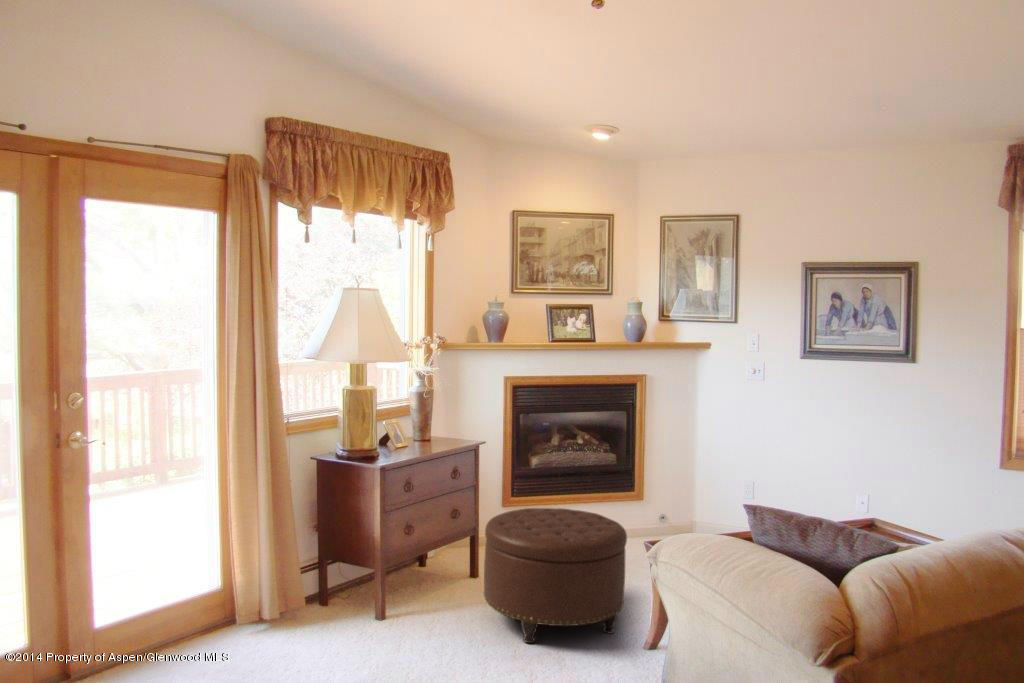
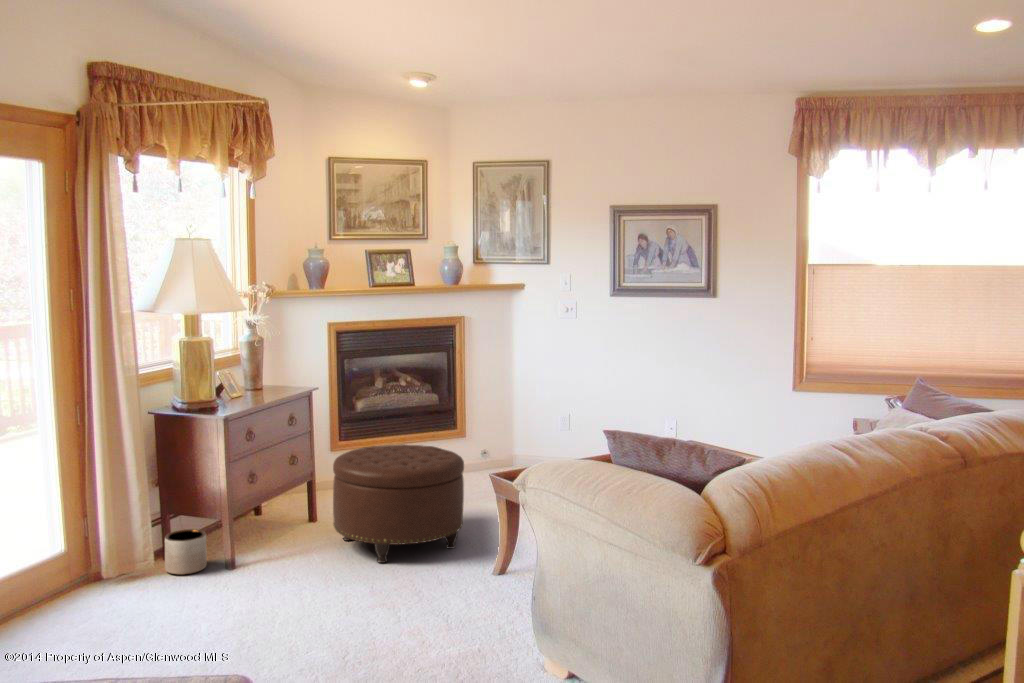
planter: none [310,582,352,631] -> present [165,529,207,575]

